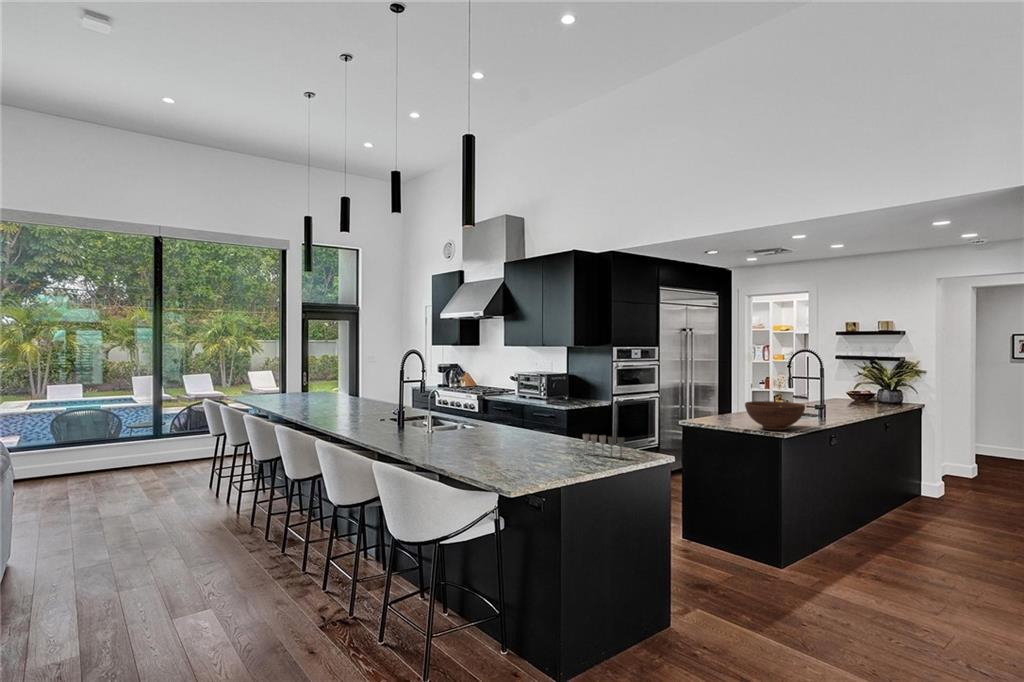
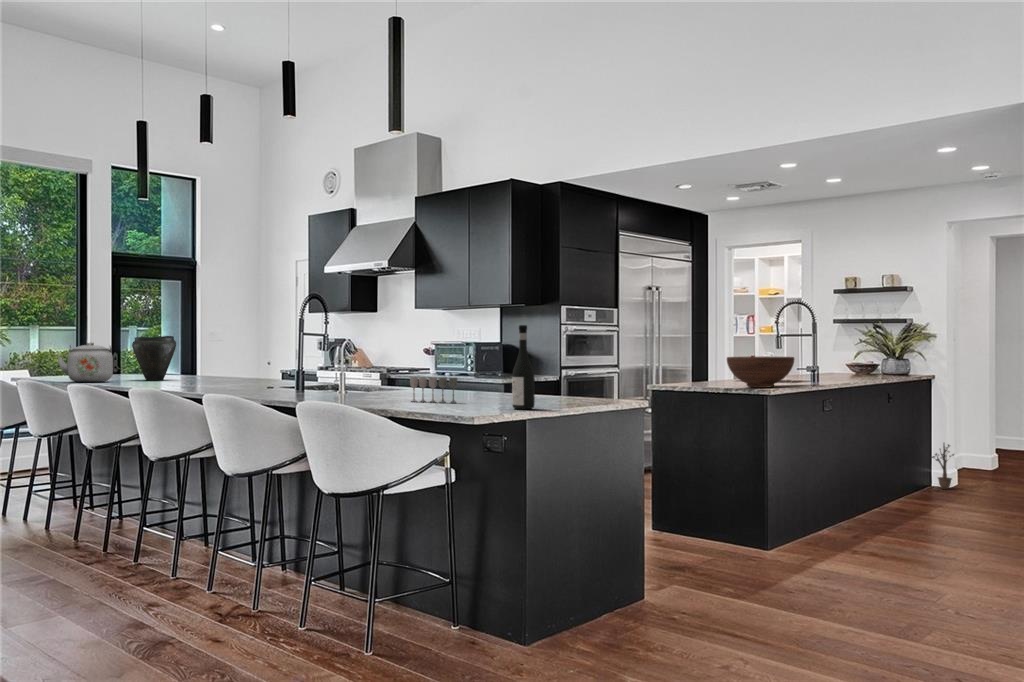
vase: none [299,370,330,403] -> present [132,336,176,381]
kettle: none [246,377,285,406] -> present [58,343,113,382]
wine bottle: none [550,402,569,477] -> present [512,325,535,409]
wine glass: present [583,434,624,459] -> present [410,377,457,403]
decorative plant: none [922,461,944,500] -> present [931,443,954,489]

